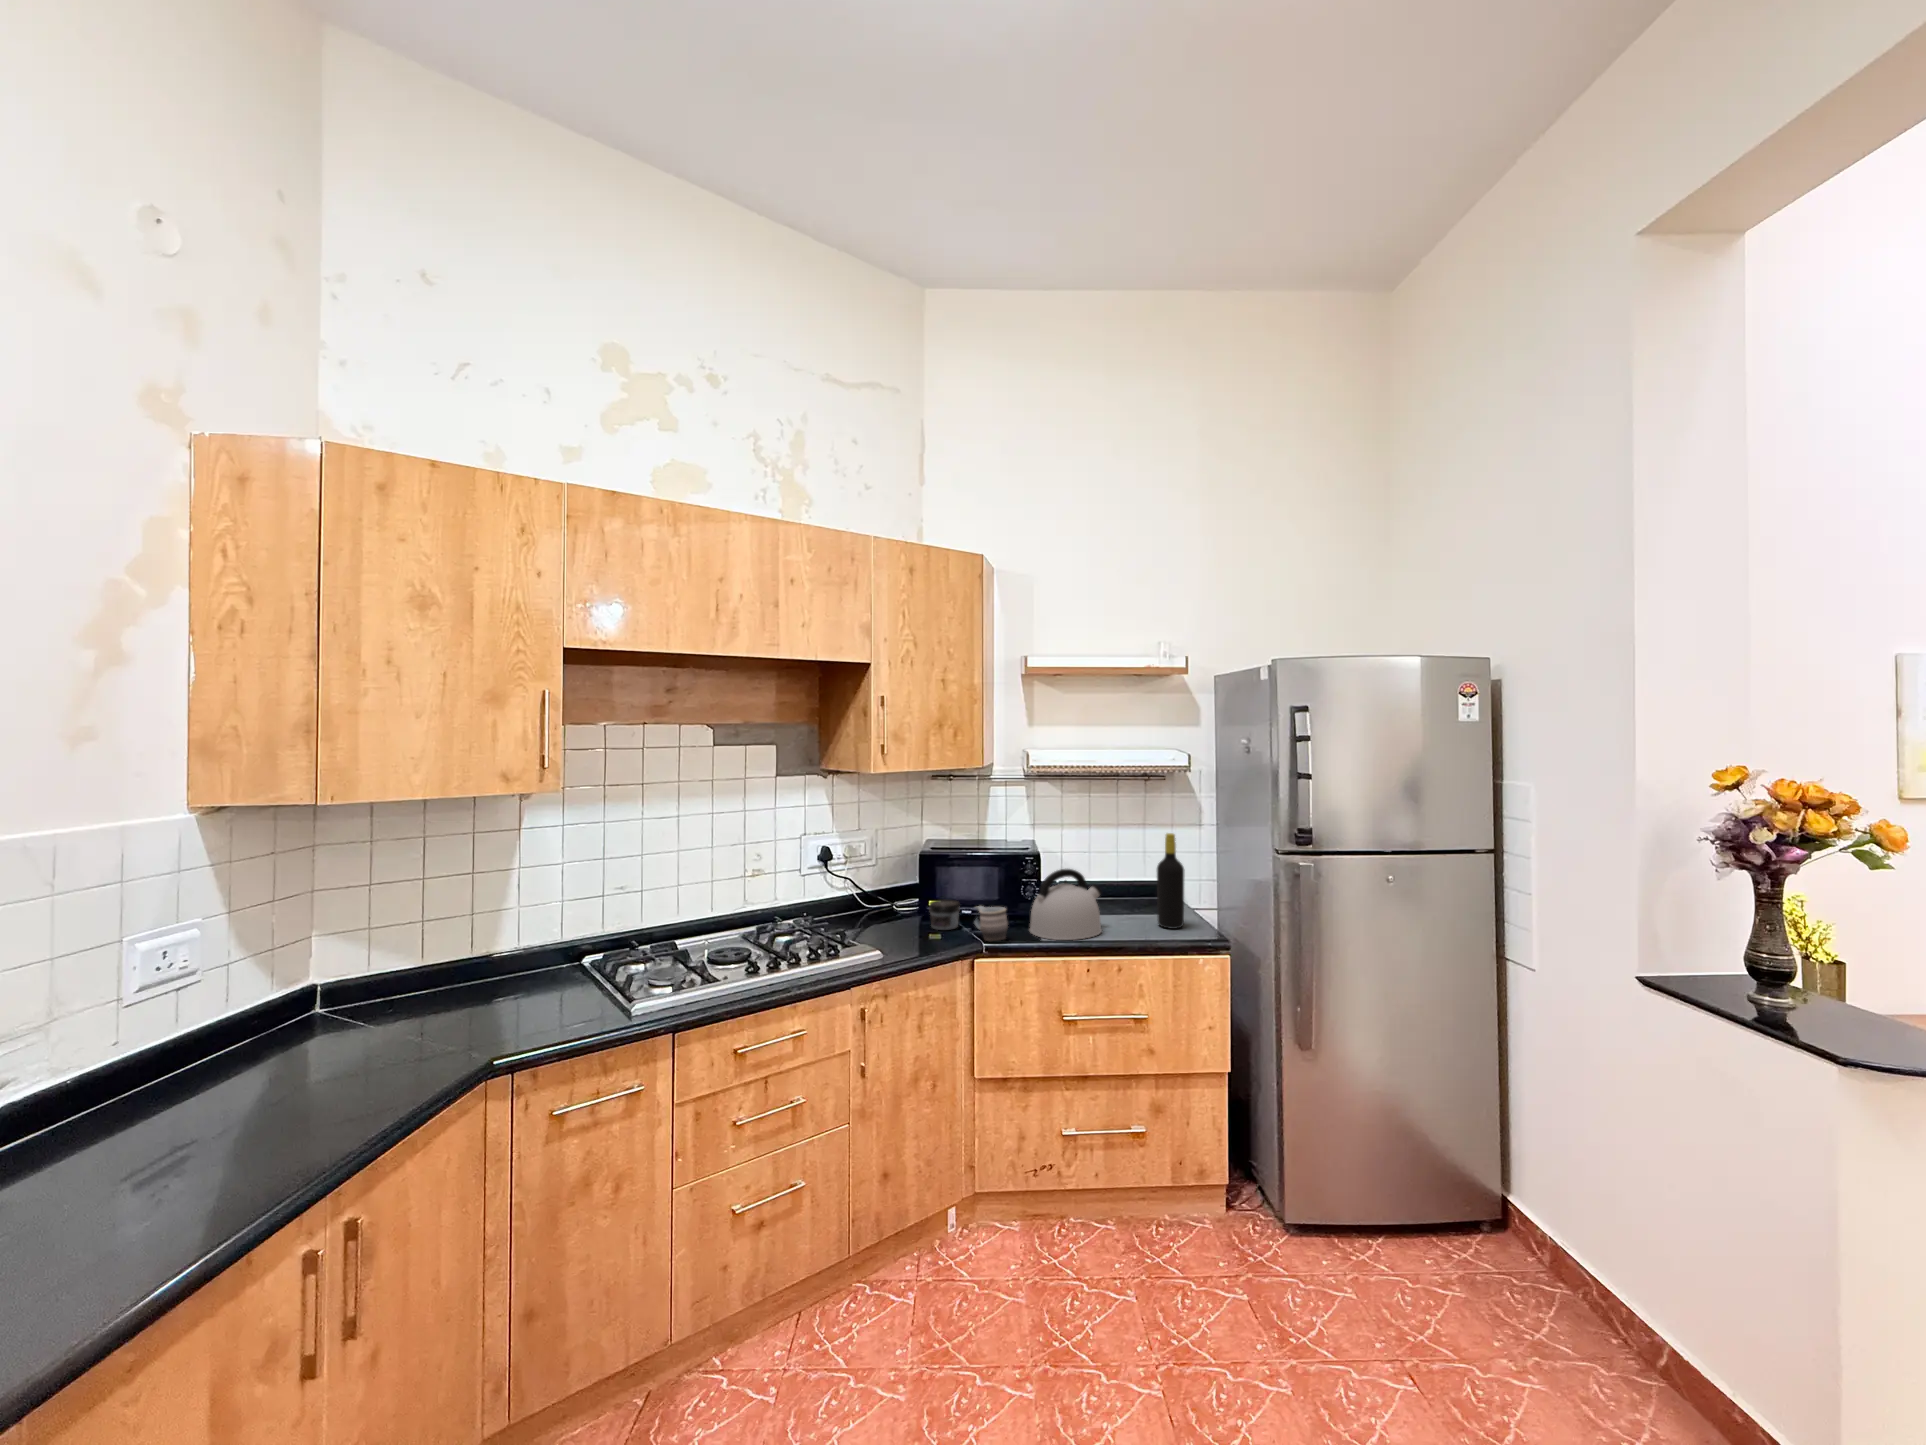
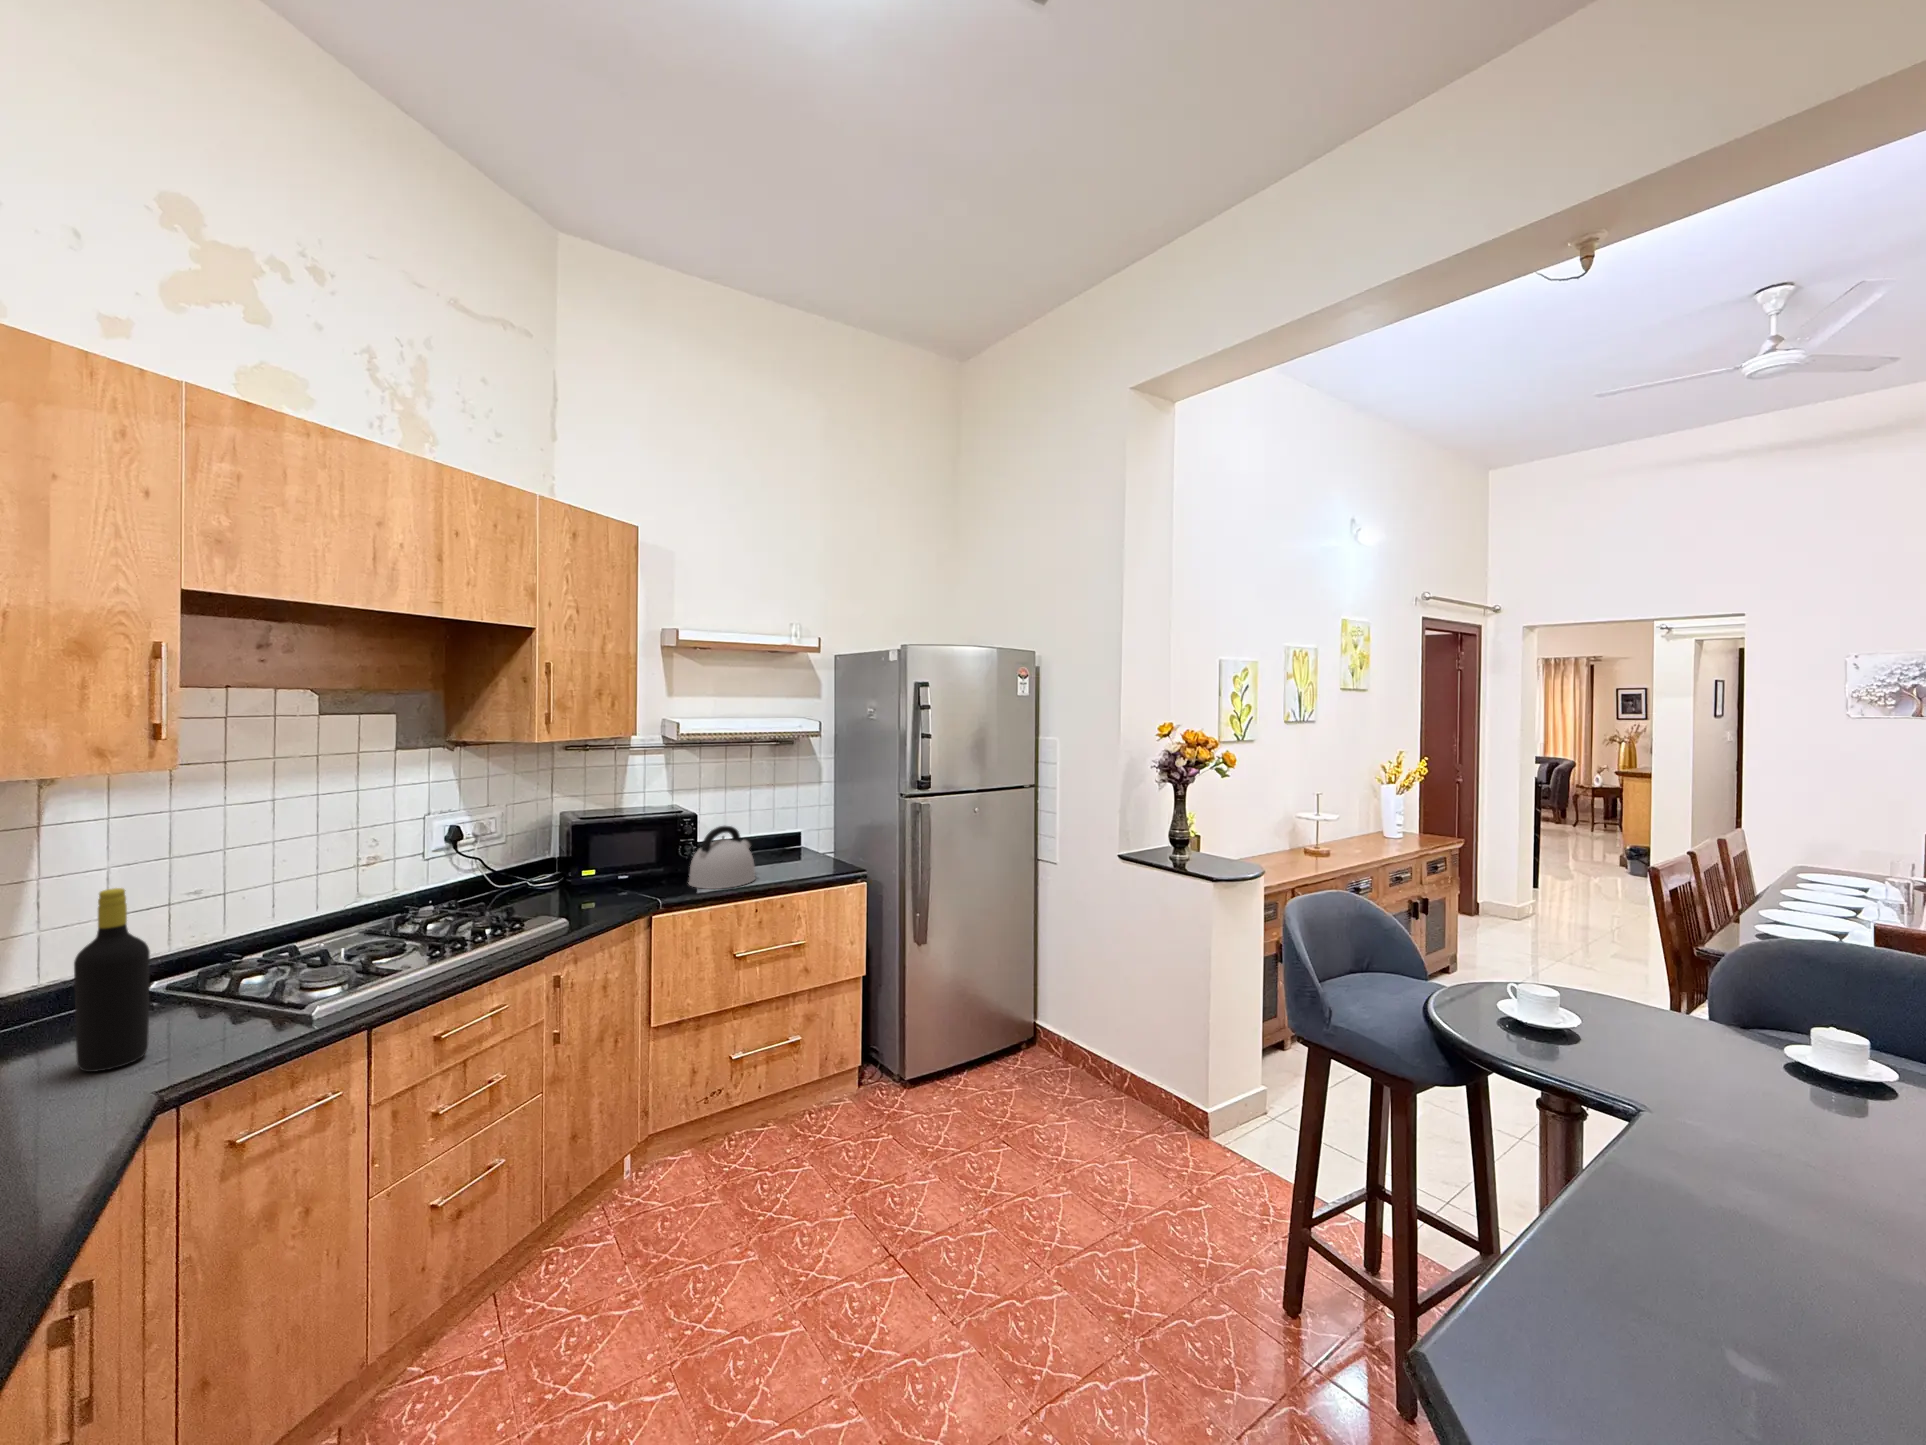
bottle: present [1157,833,1184,929] -> present [74,888,150,1072]
jar: present [929,900,960,930] -> none [585,866,619,896]
mug: present [975,906,1008,942] -> none [640,865,677,898]

